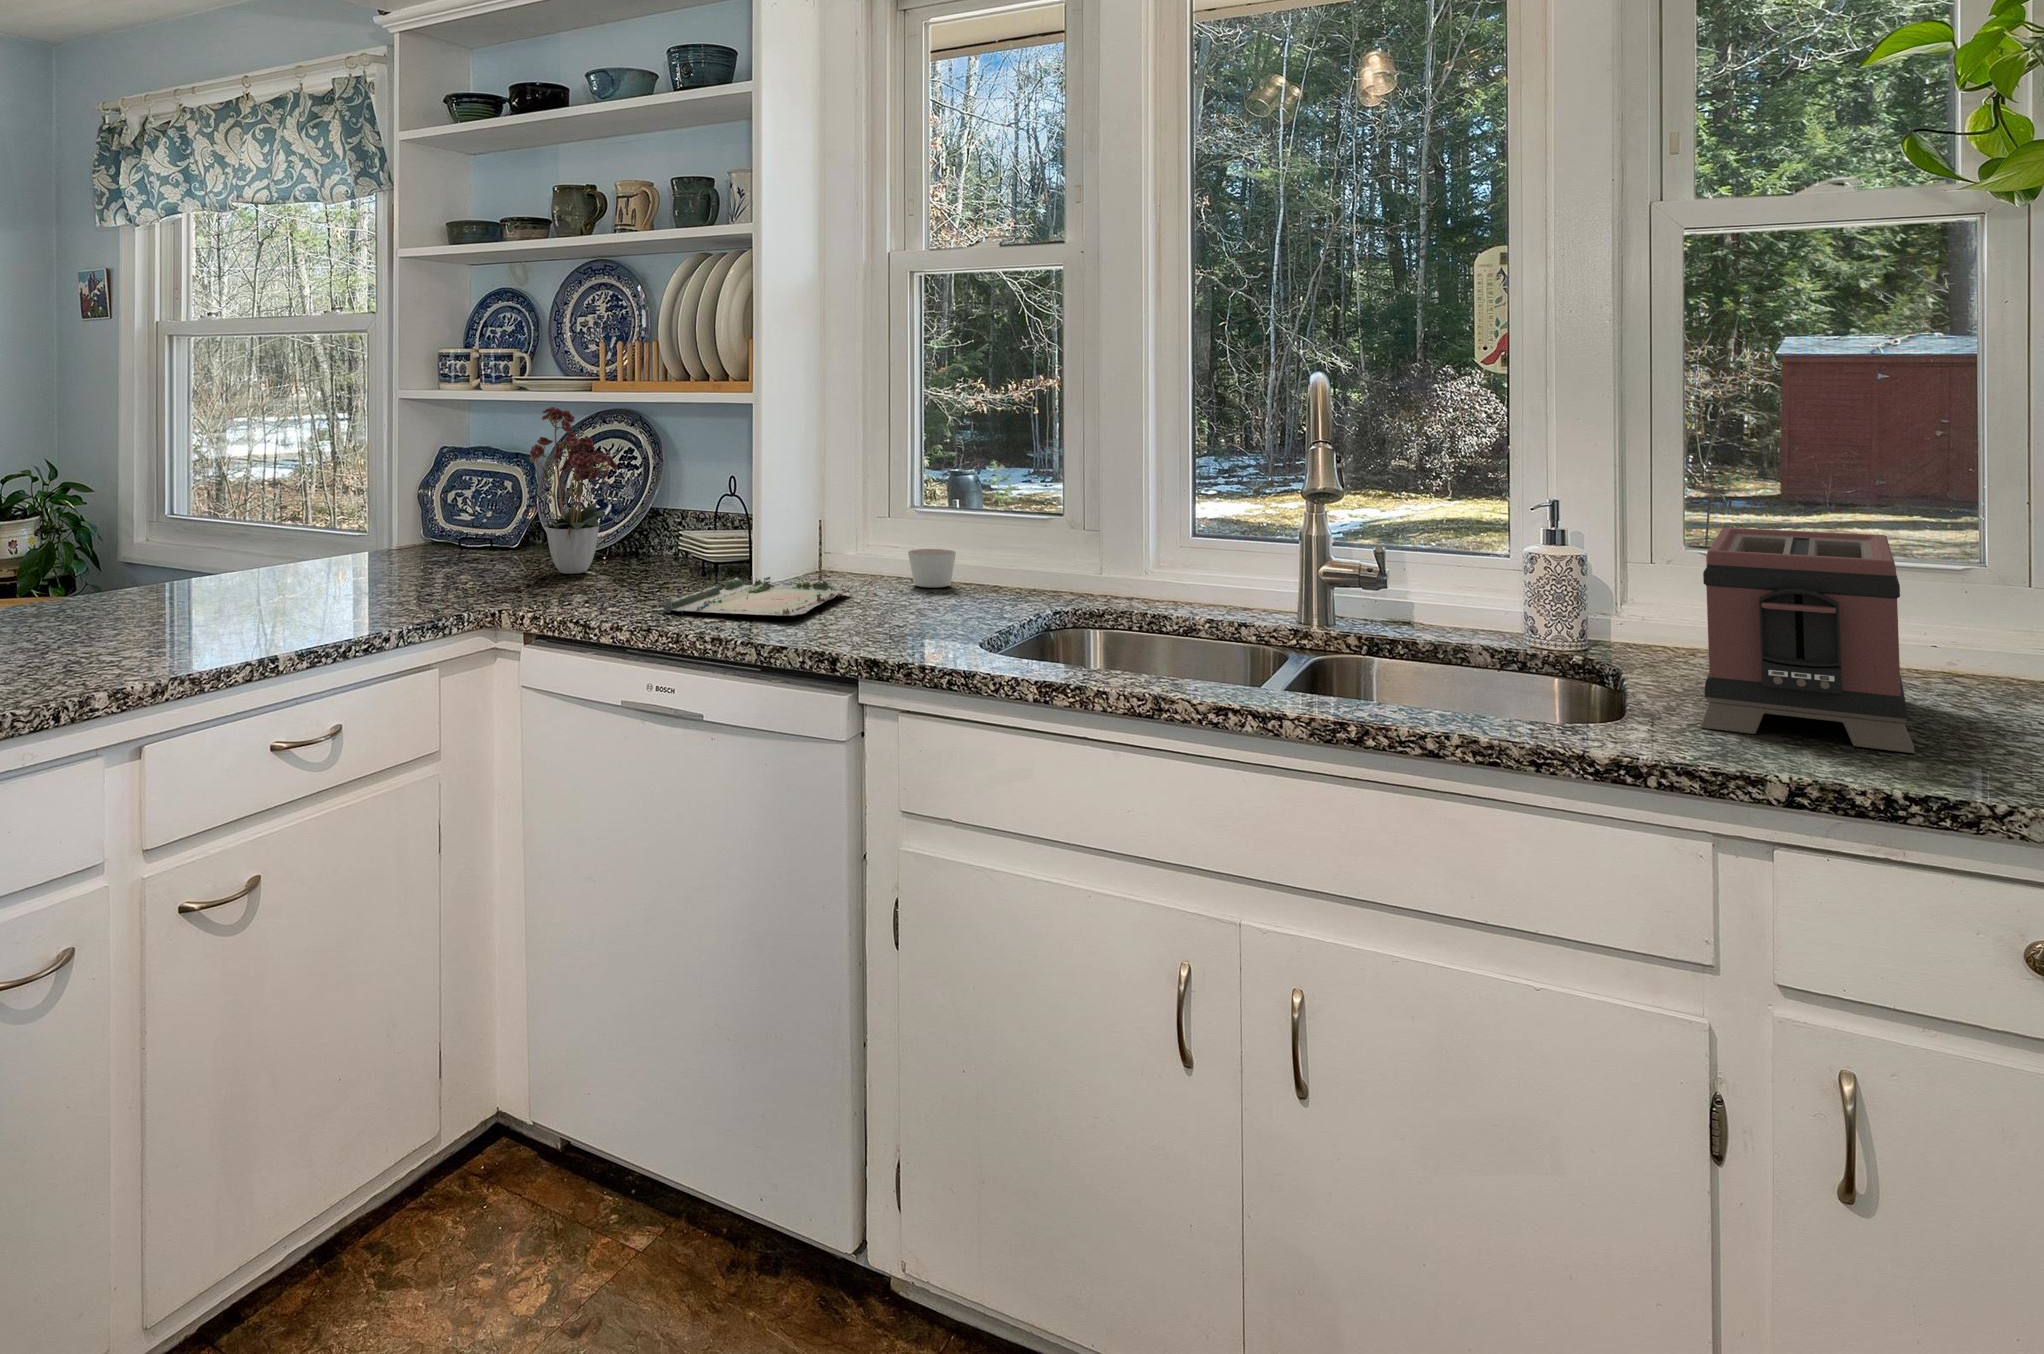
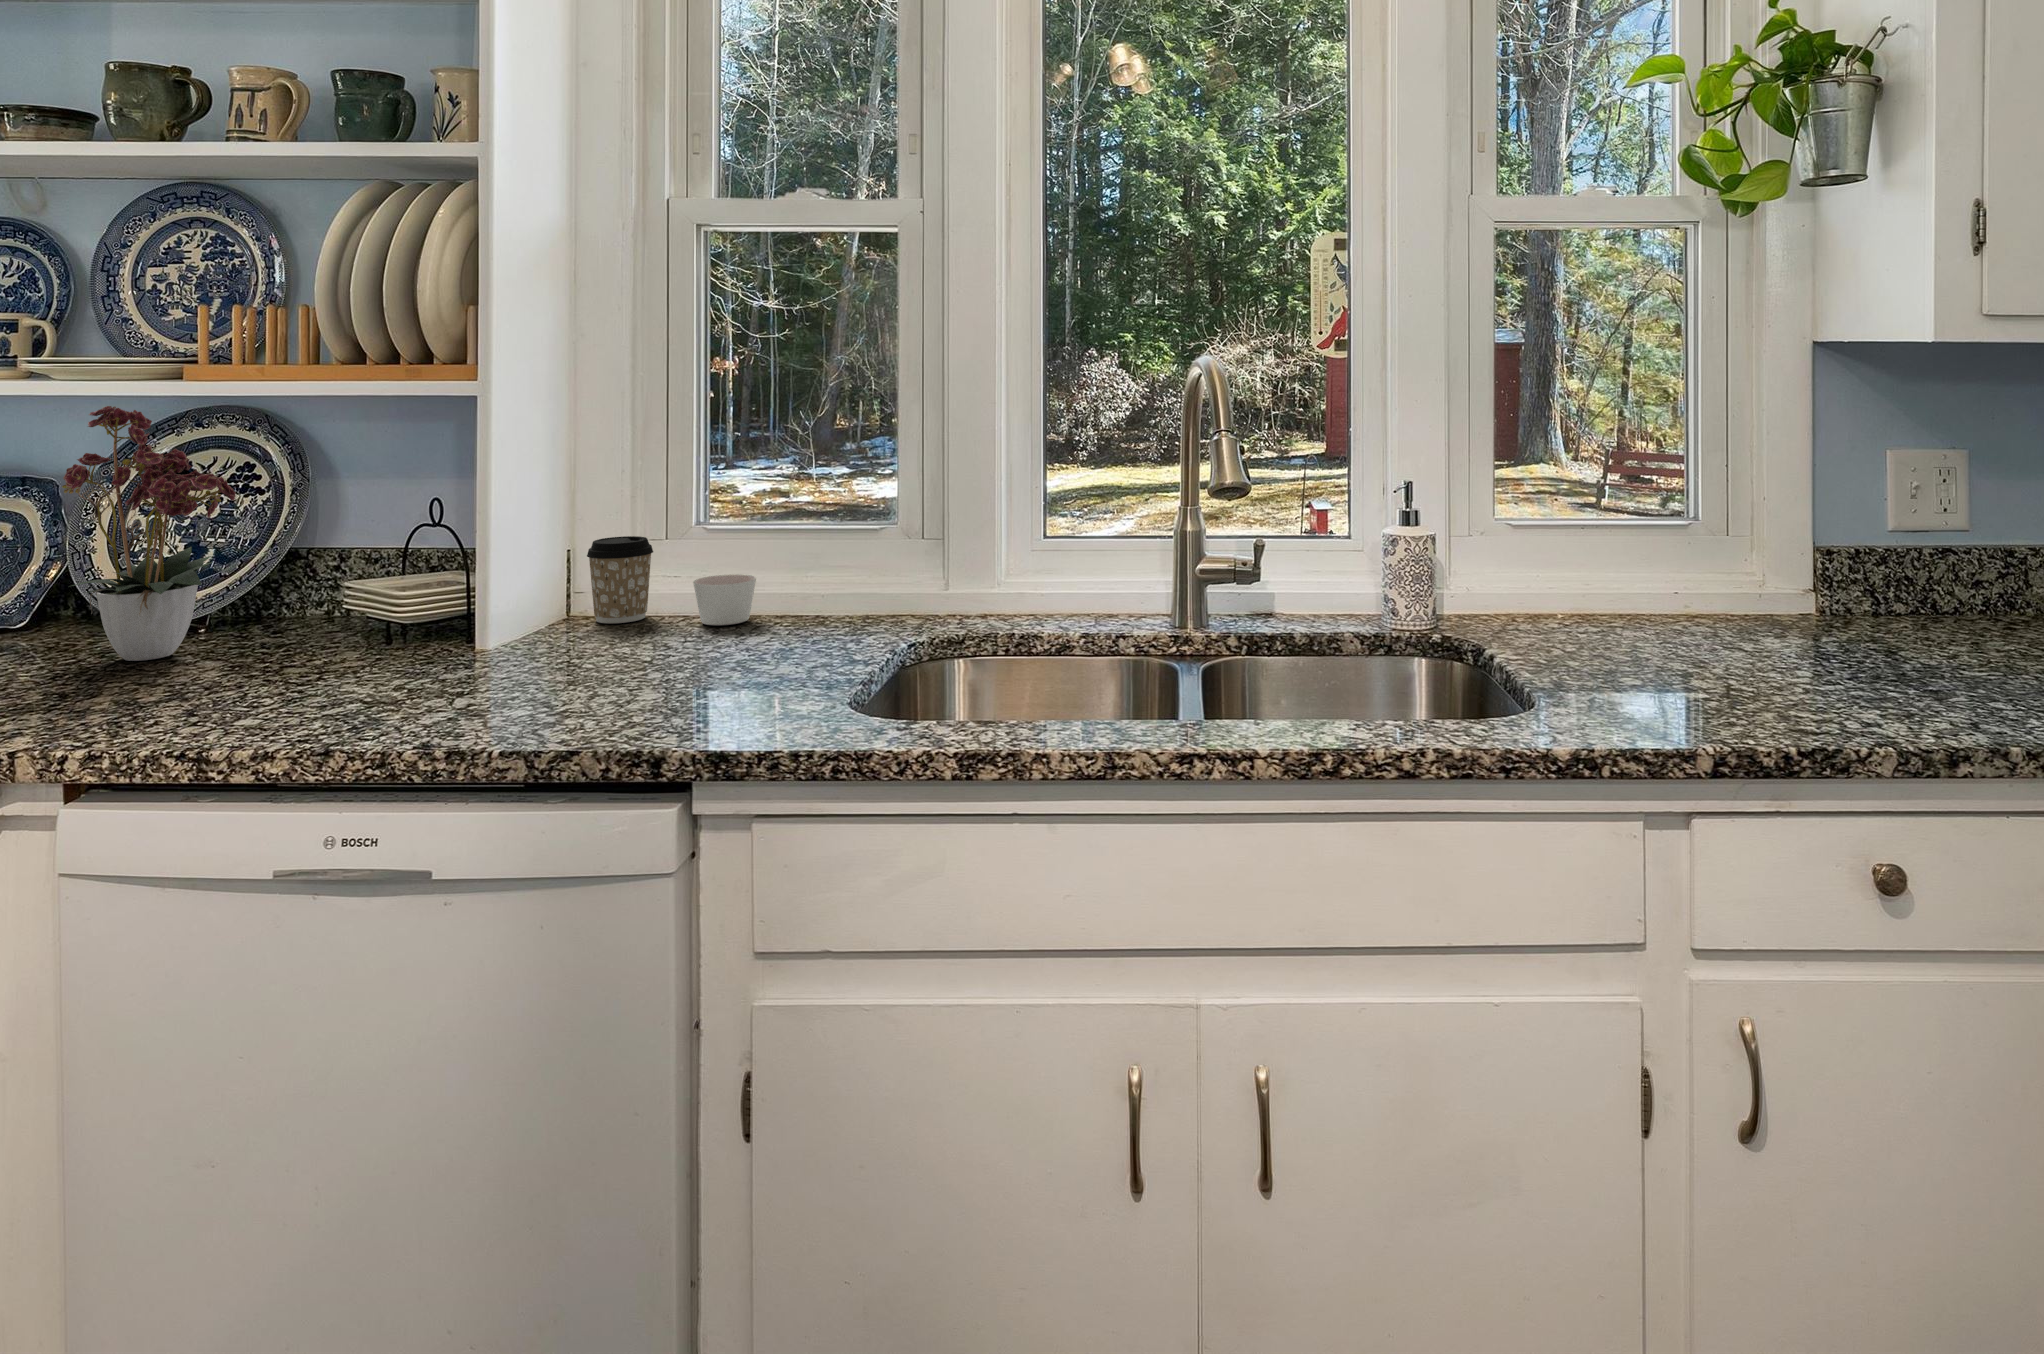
coffee cup: none [836,514,883,580] -> present [587,536,653,623]
toaster: present [1700,528,1915,753] -> none [1548,503,1760,705]
tray: present [664,574,851,616] -> none [346,619,627,713]

